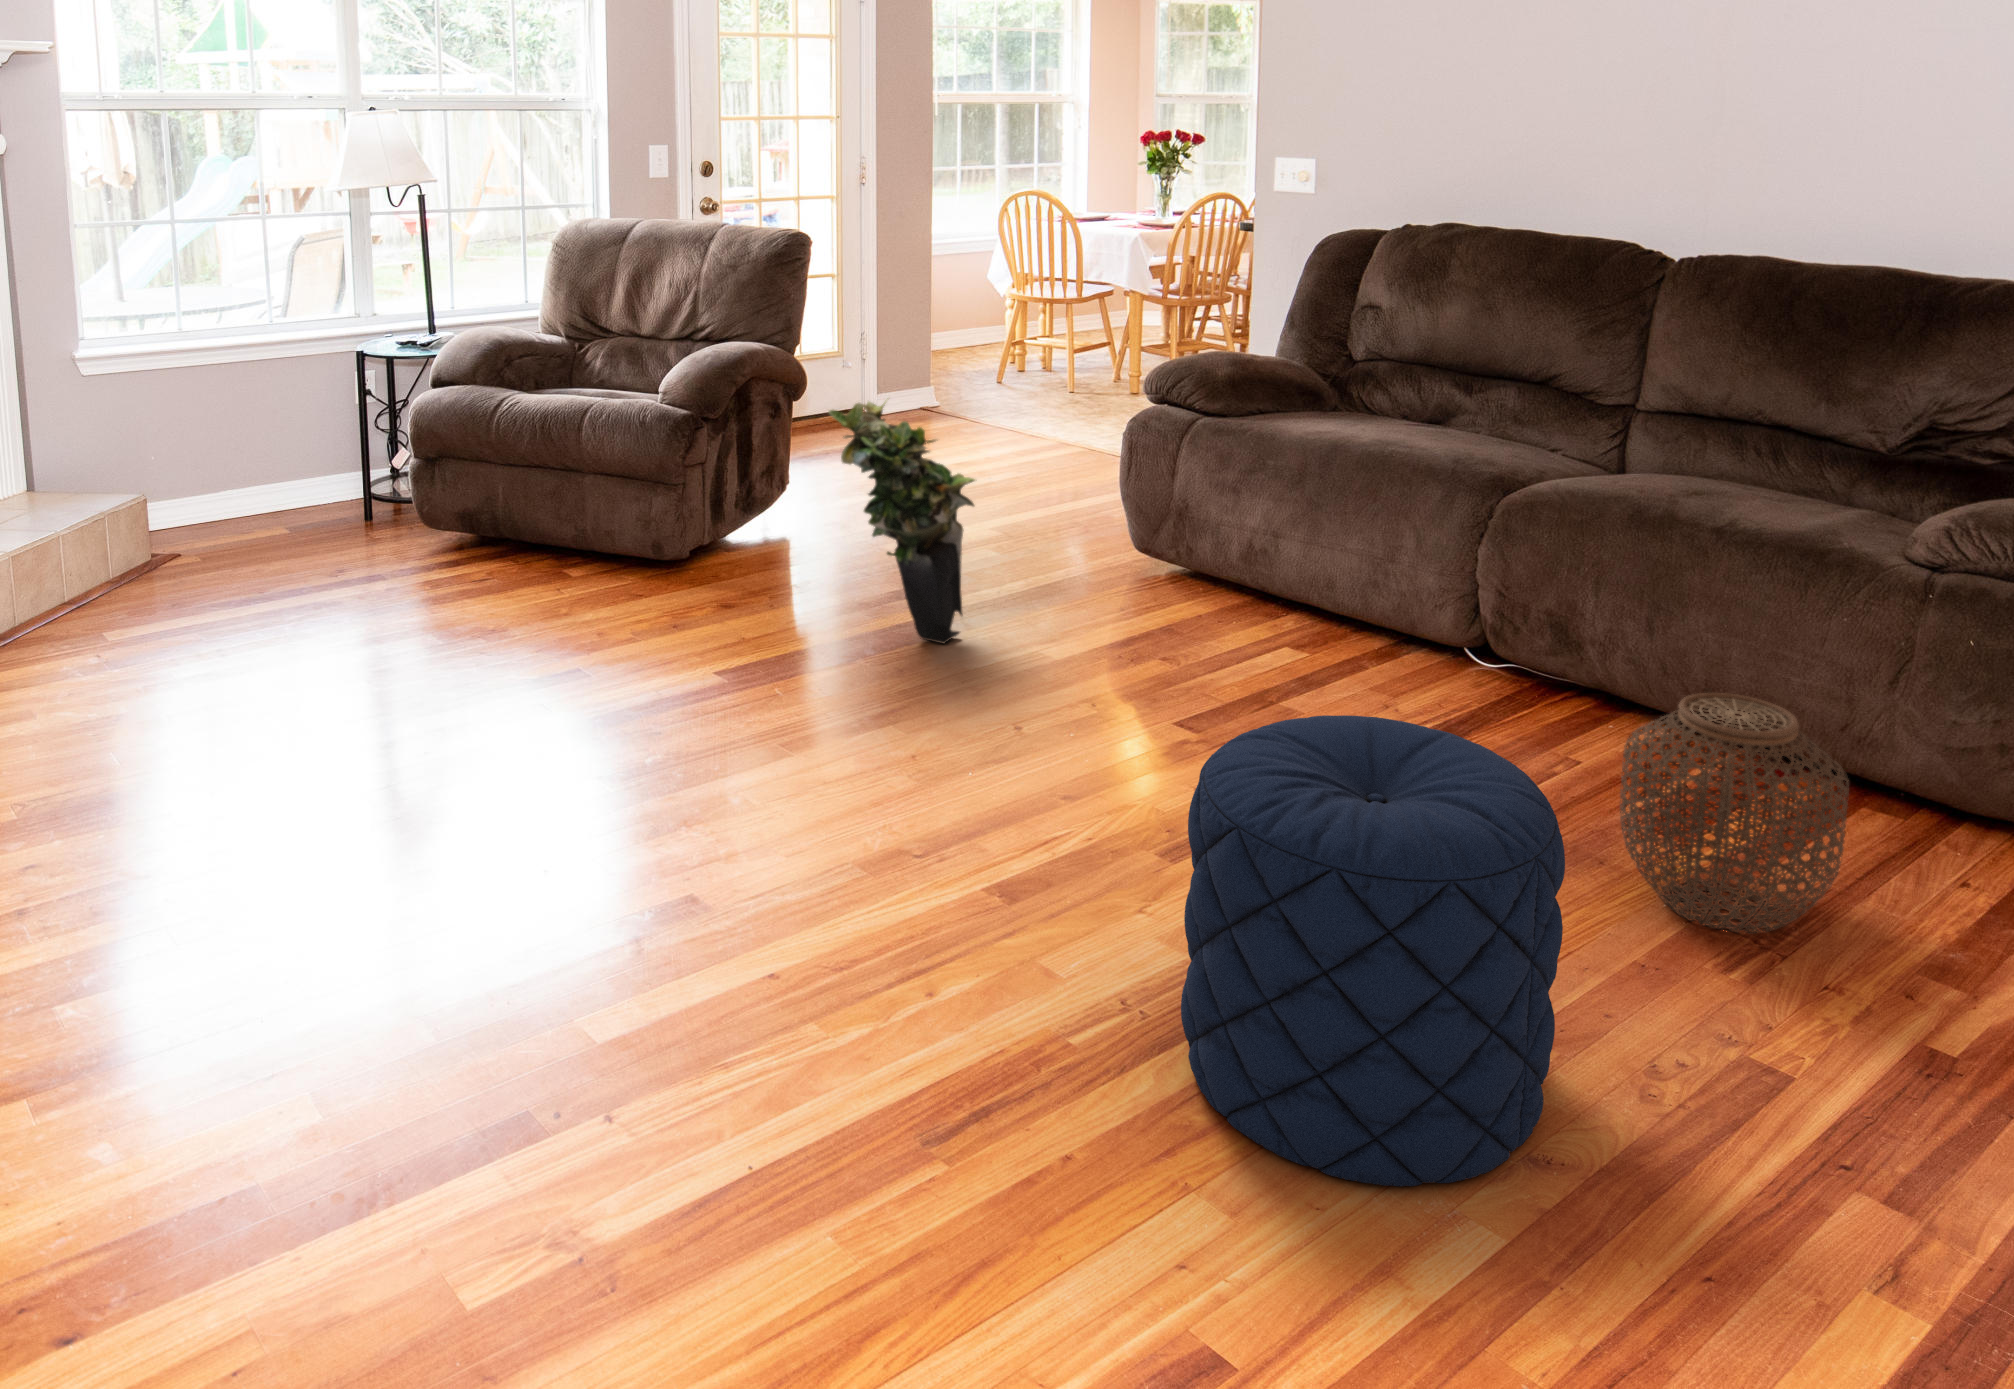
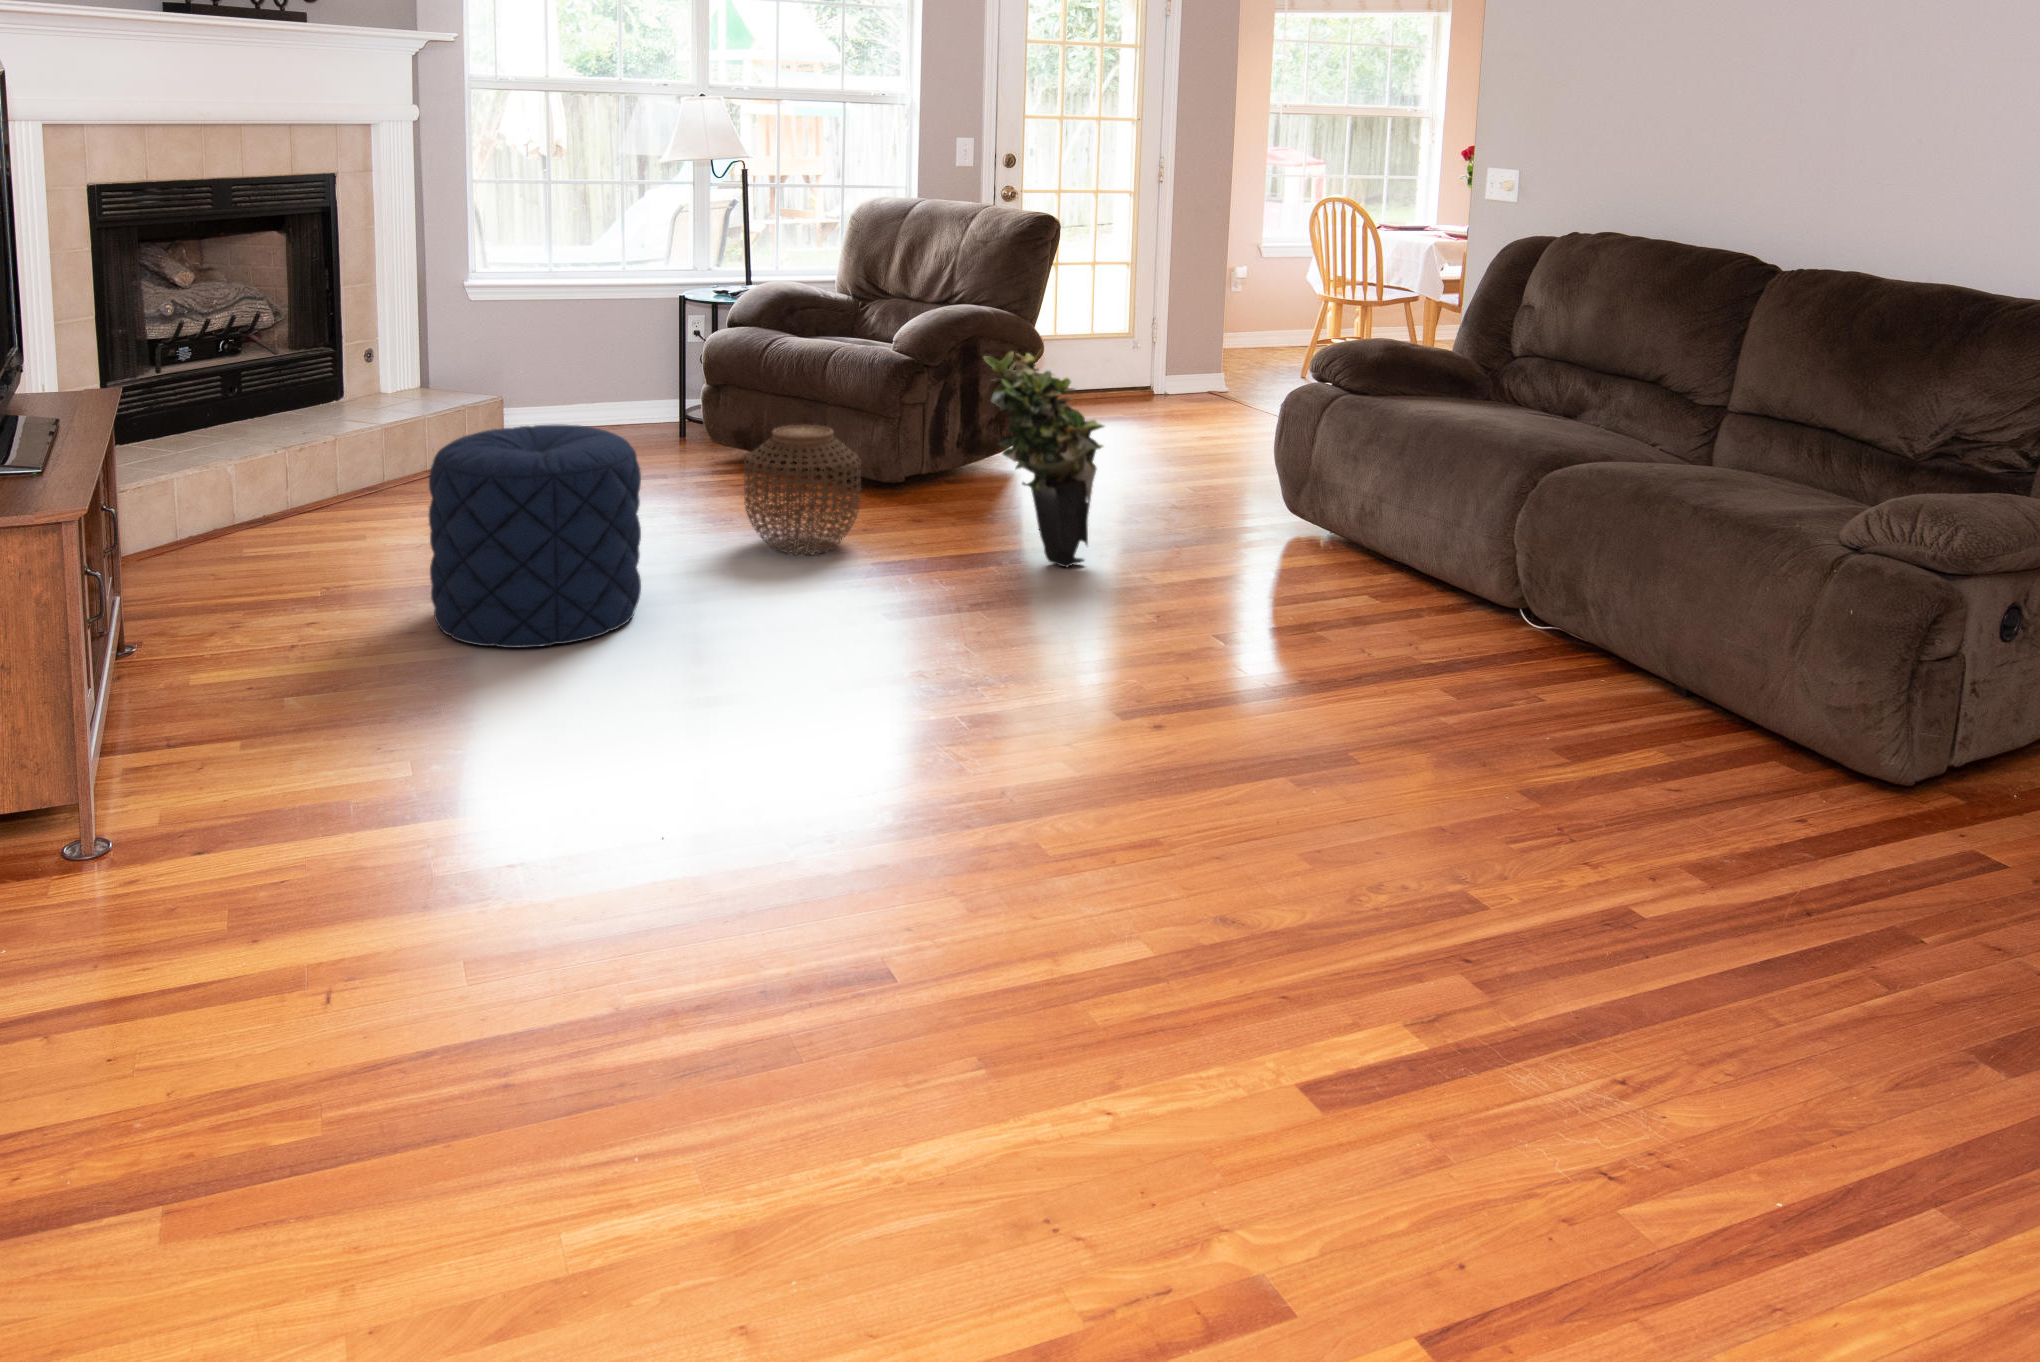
woven basket: present [1620,693,1849,933] -> present [744,425,861,554]
pouf: present [1181,715,1565,1186] -> present [429,424,641,648]

